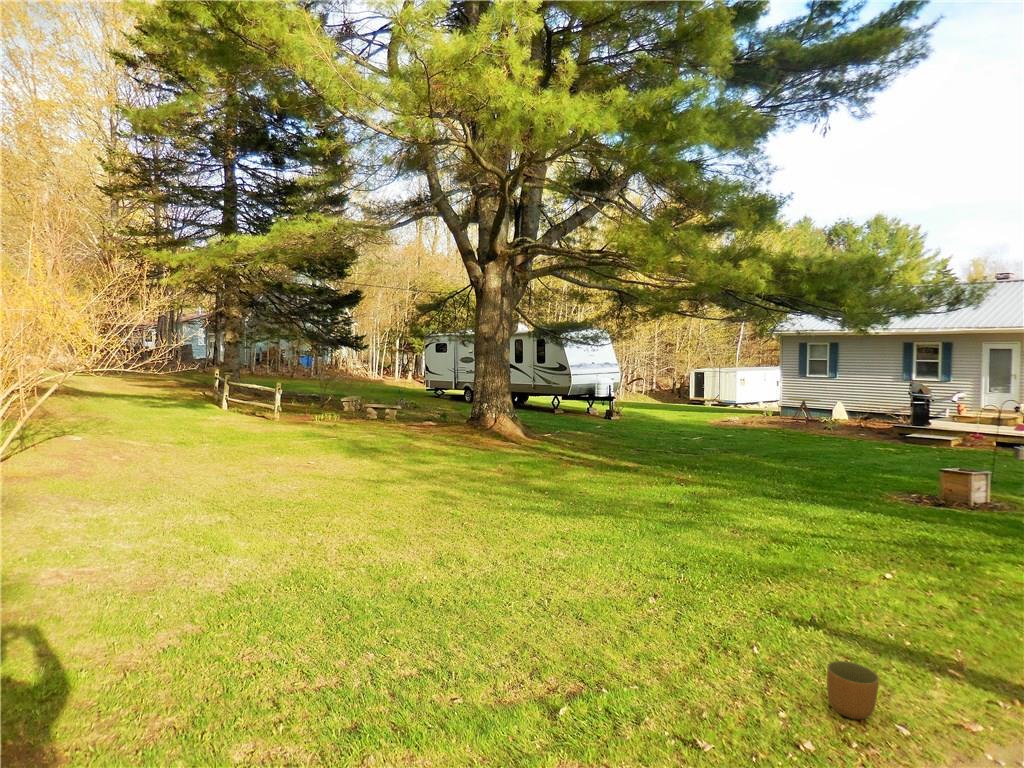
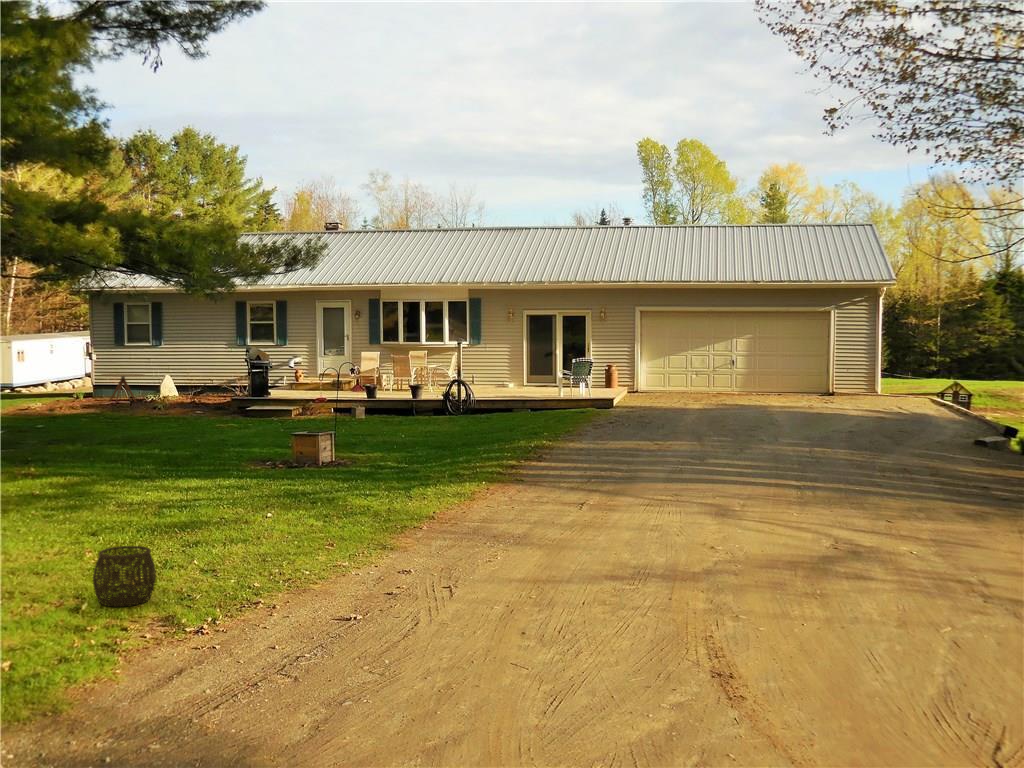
woven basket: none [651,590,719,666] -> present [93,546,156,607]
planter: present [827,661,879,719] -> none [249,563,285,601]

